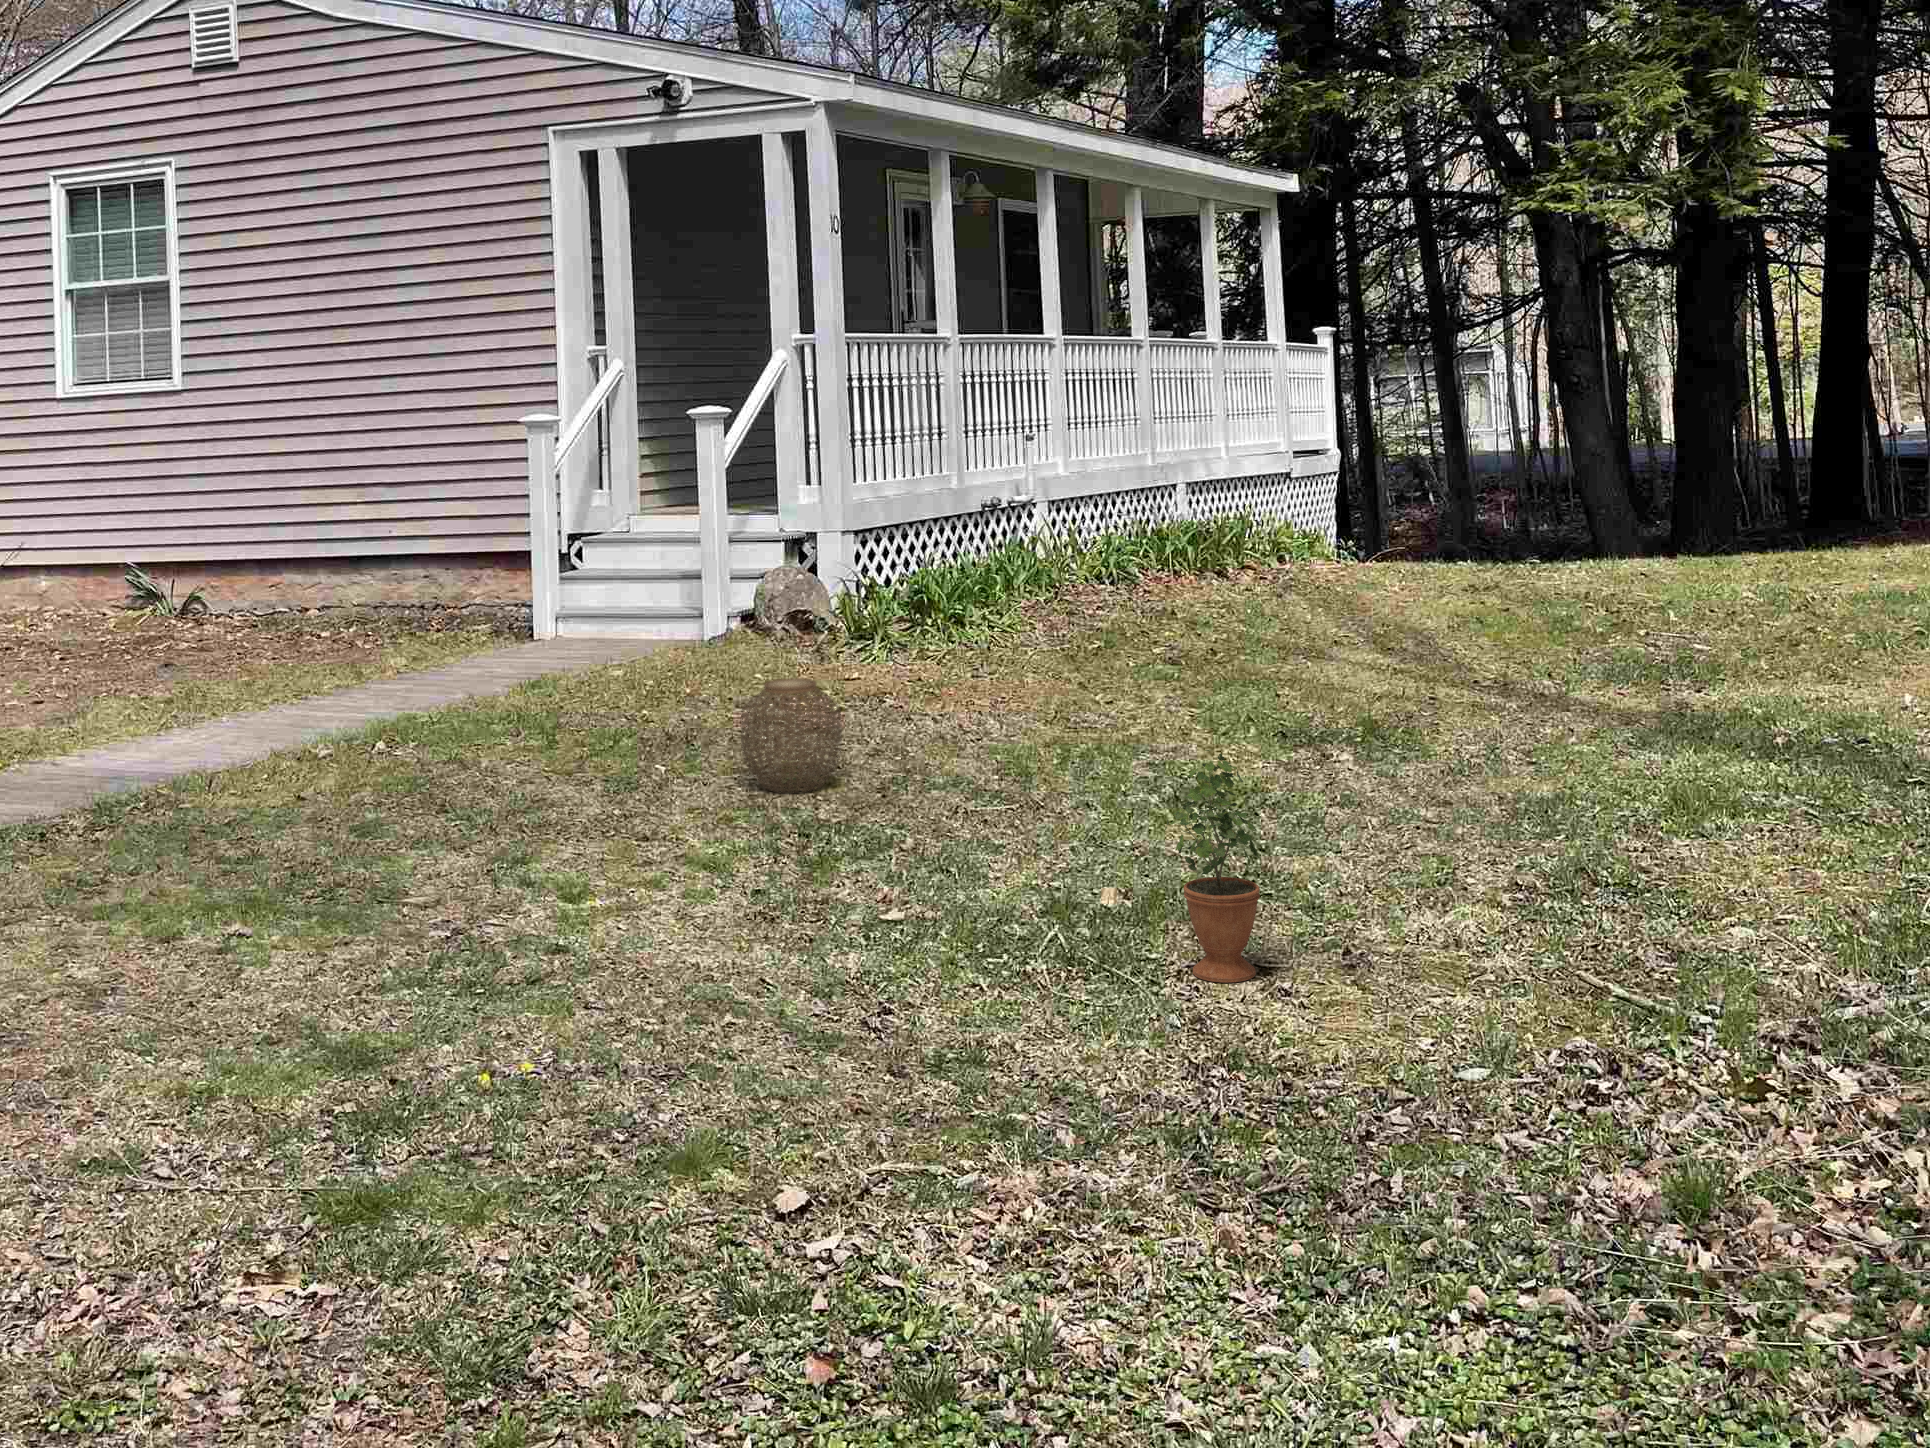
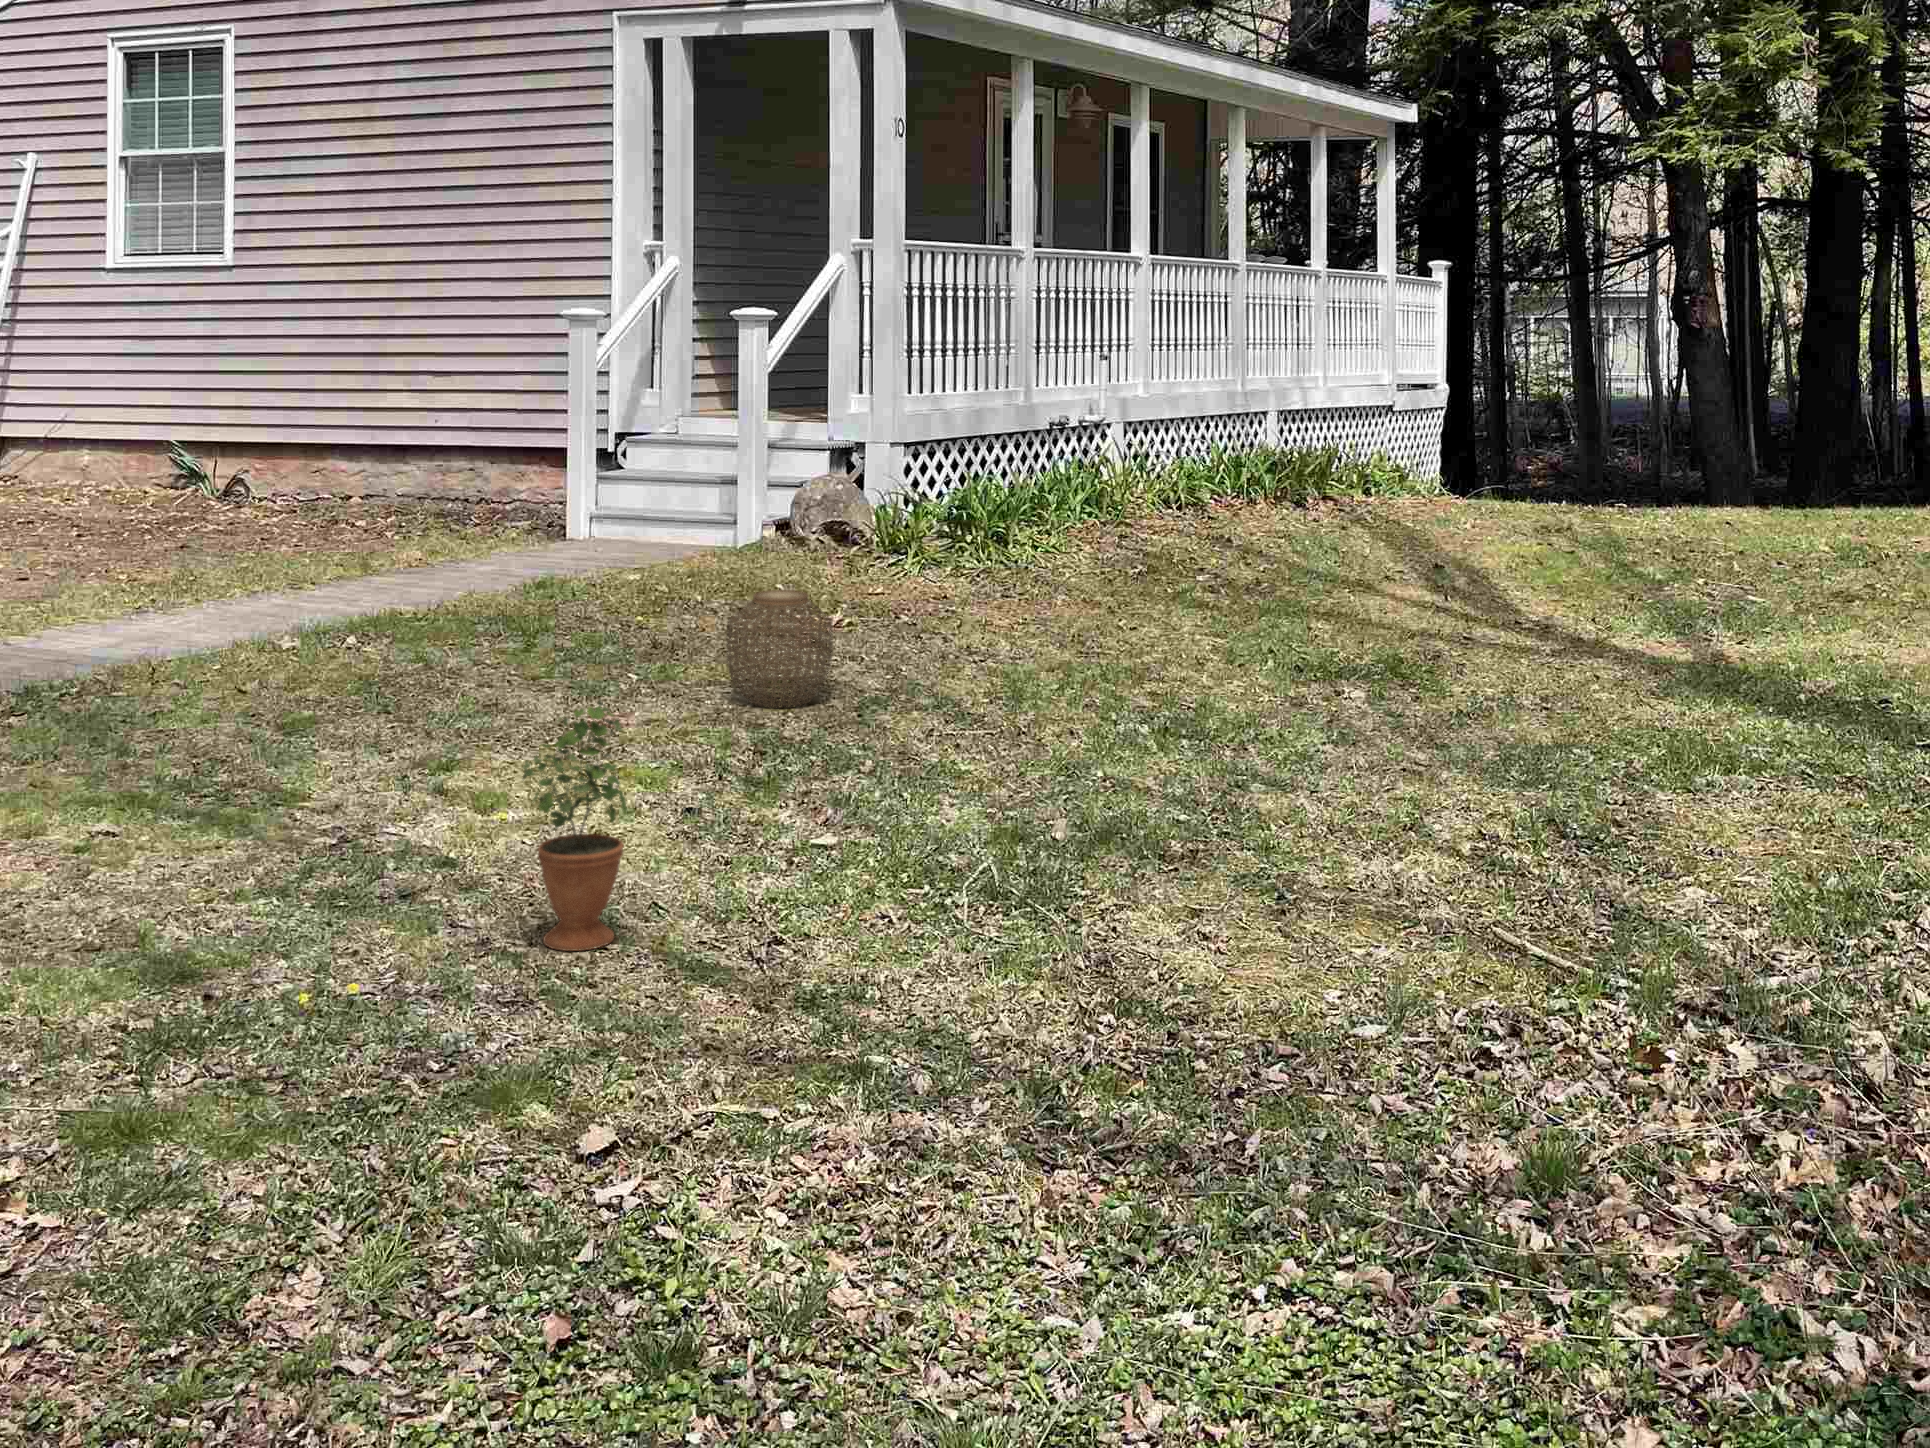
potted plant: present [1165,750,1260,983] -> present [523,700,627,951]

